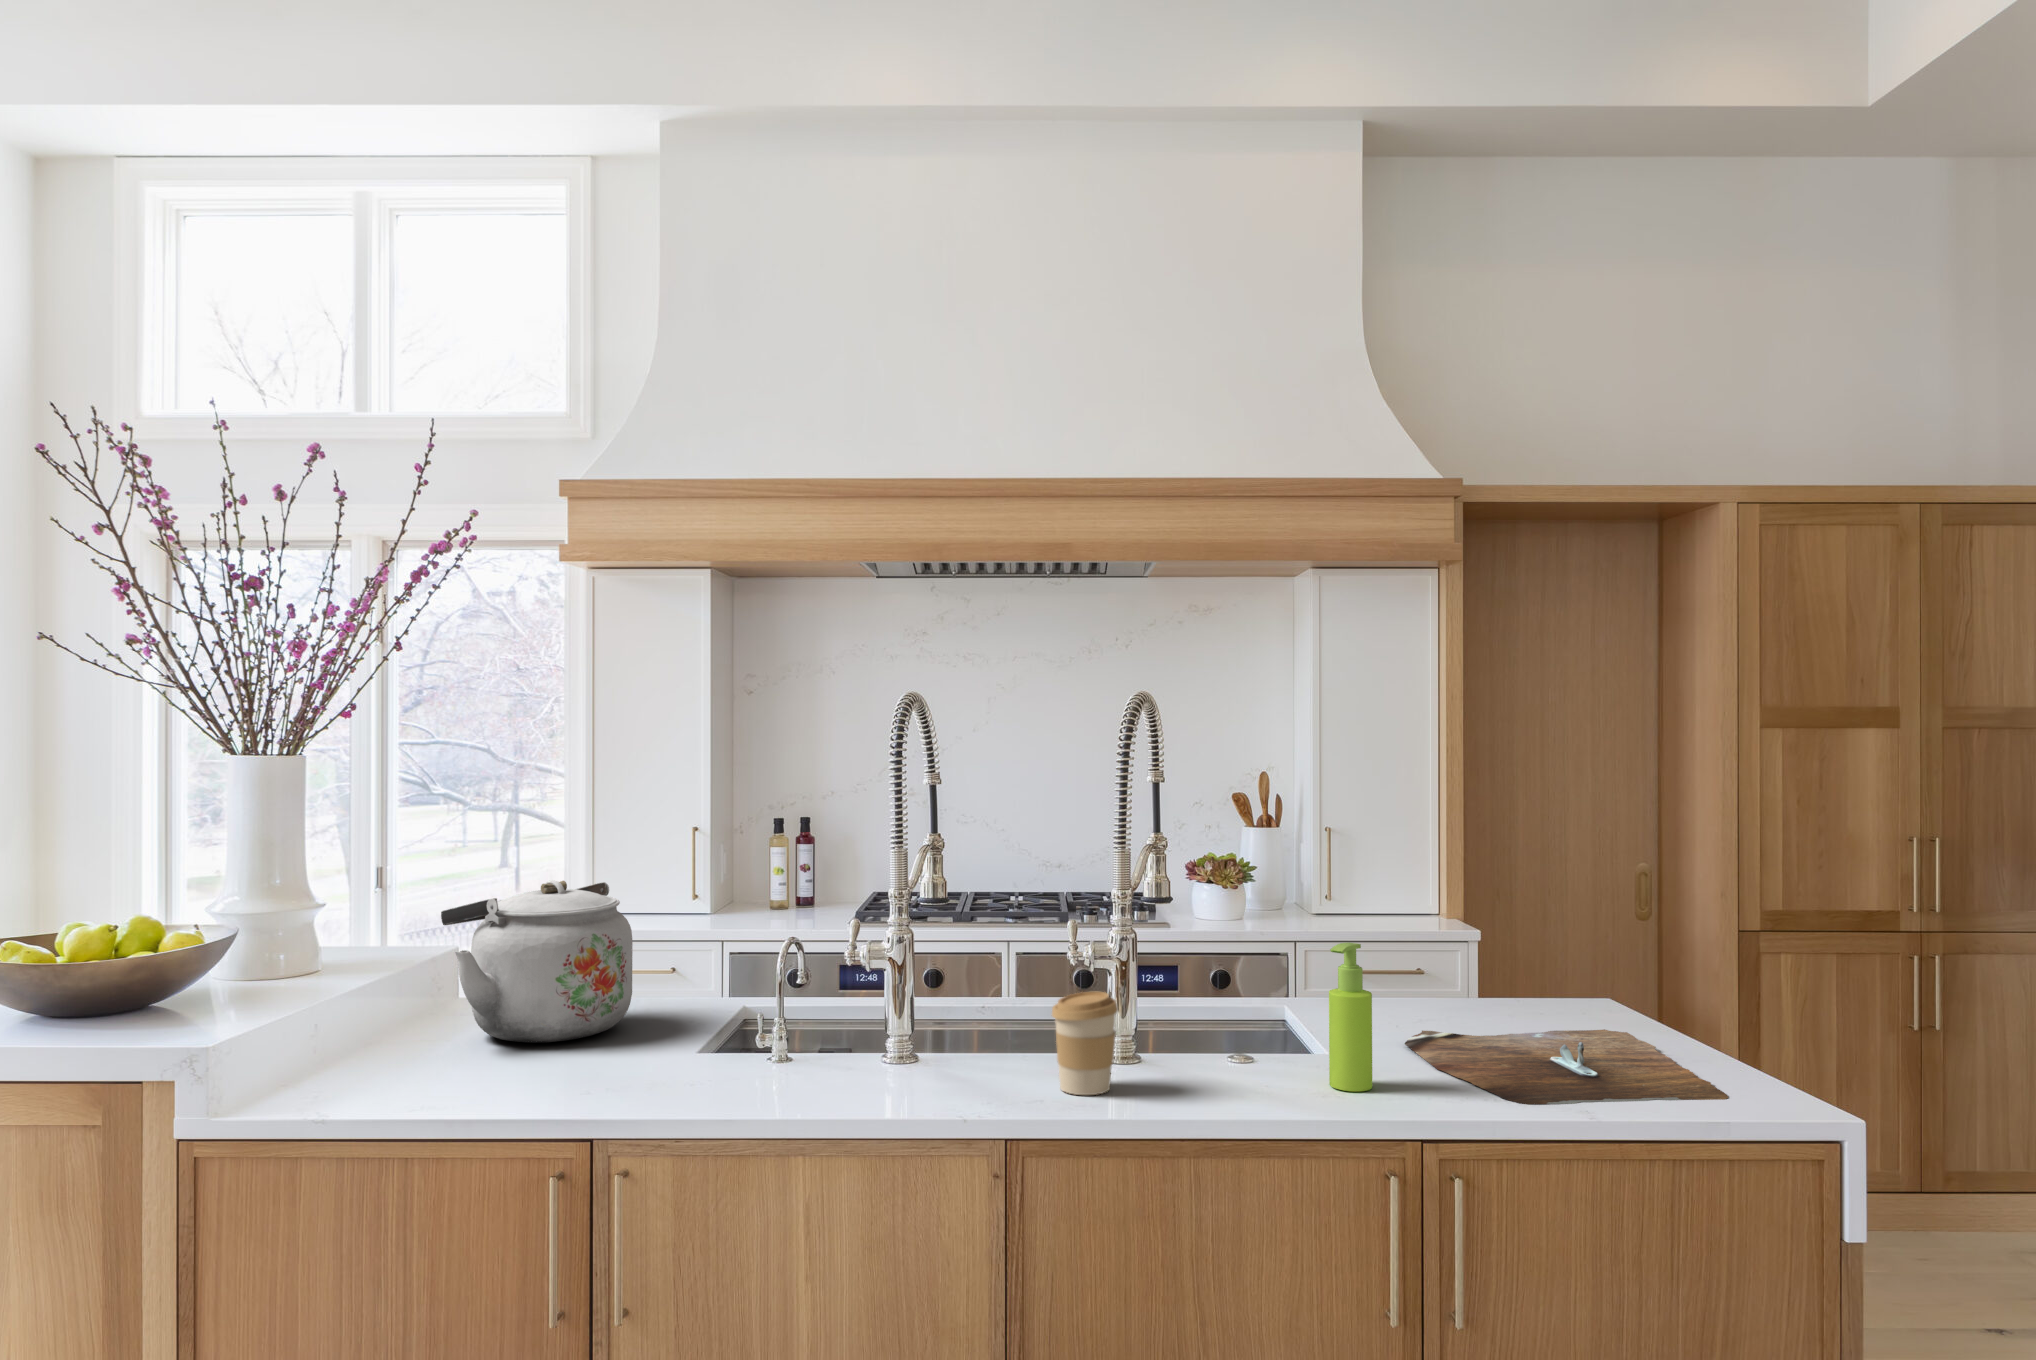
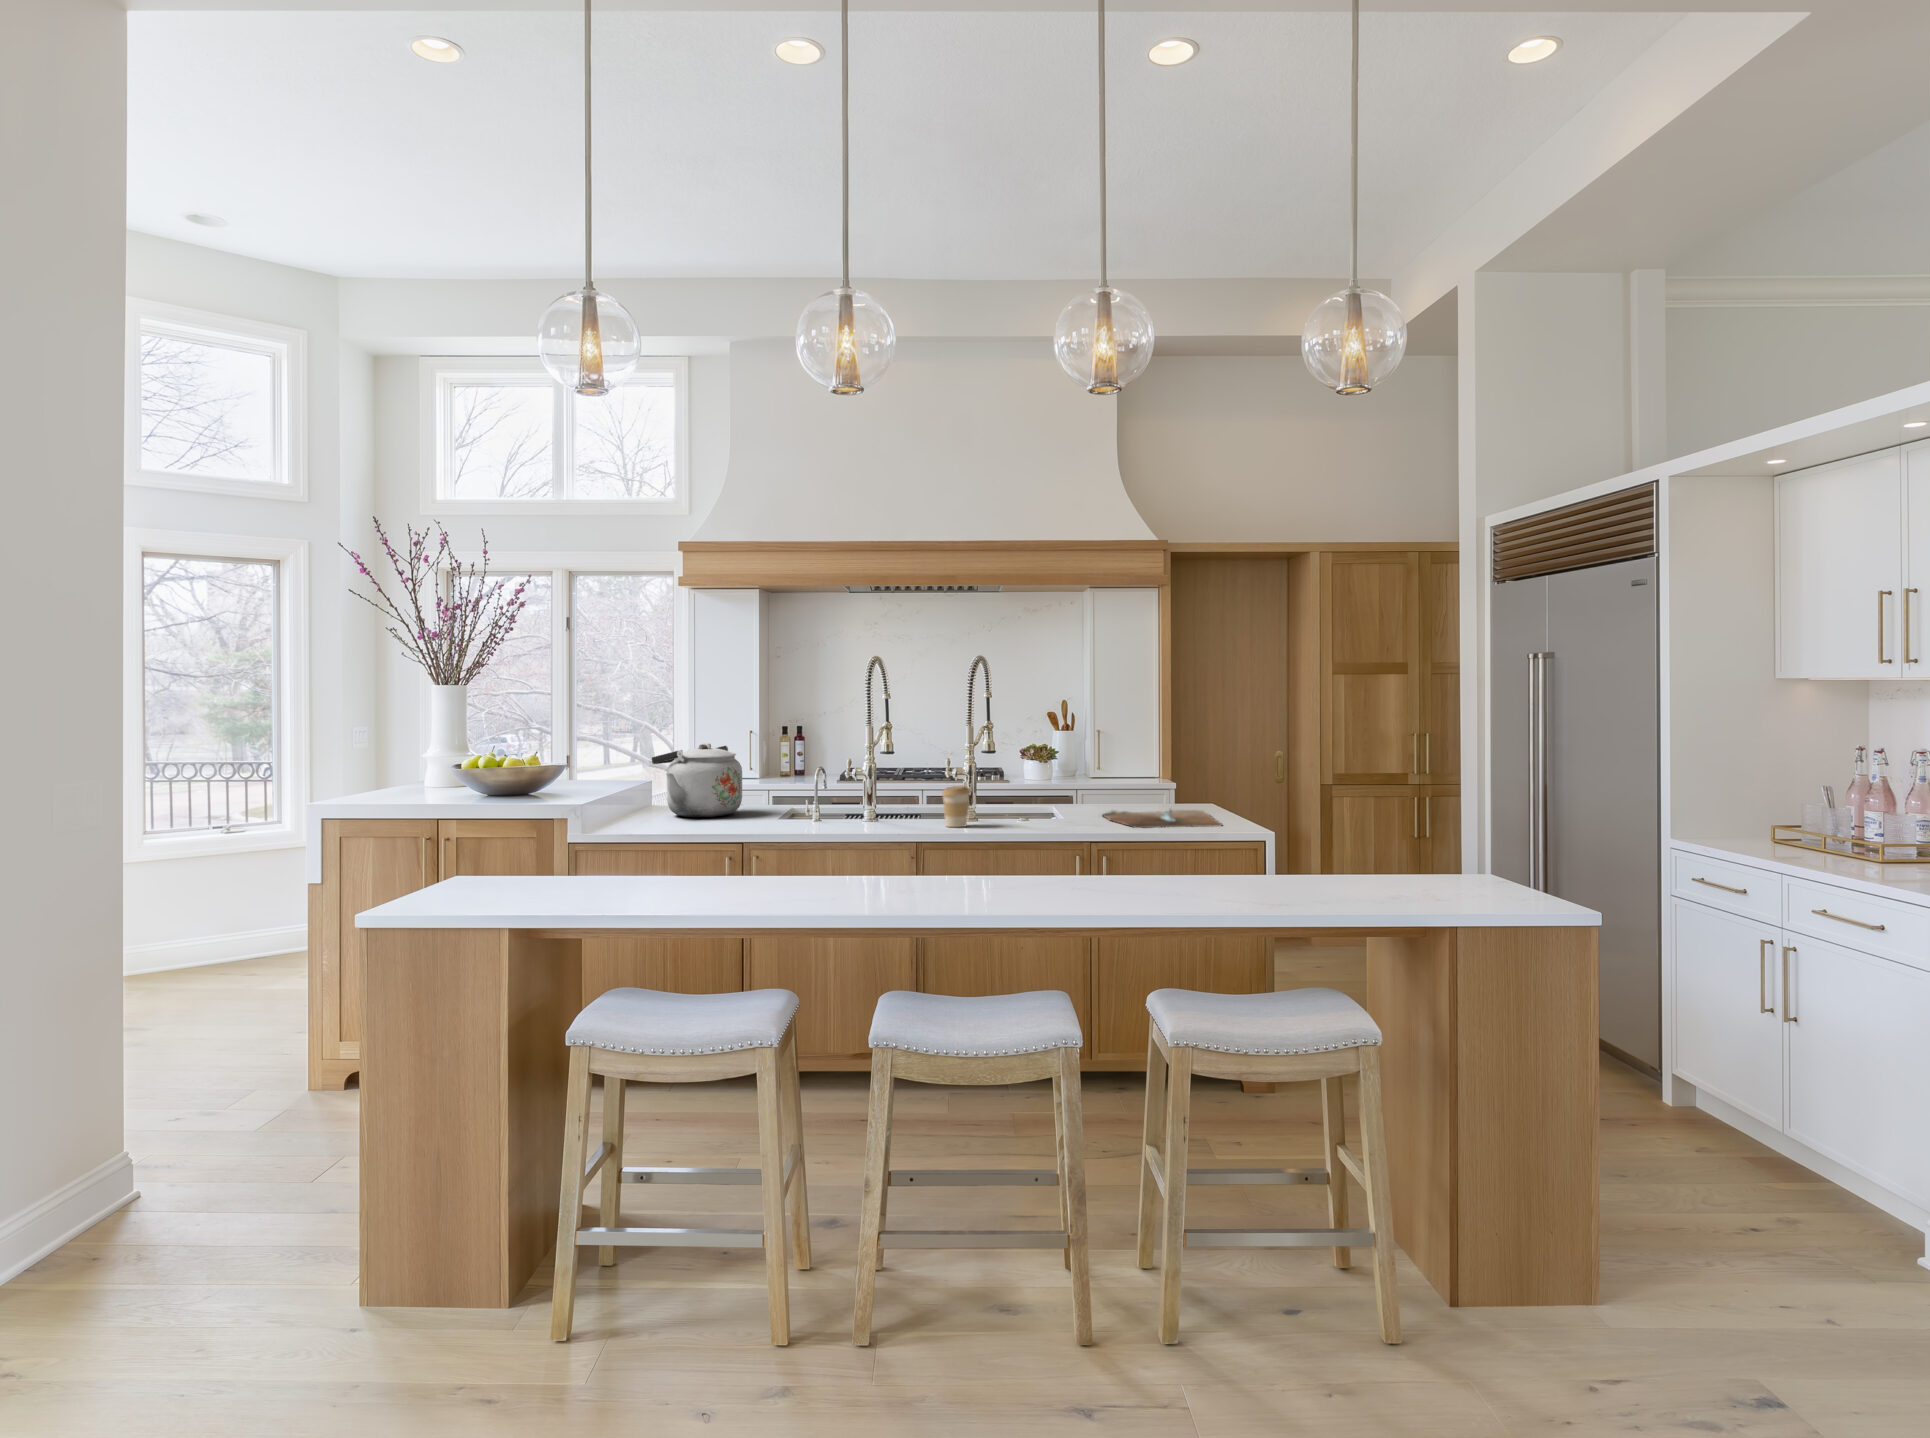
soap dispenser: present [1329,943,1372,1092] -> none [1061,764,1079,826]

